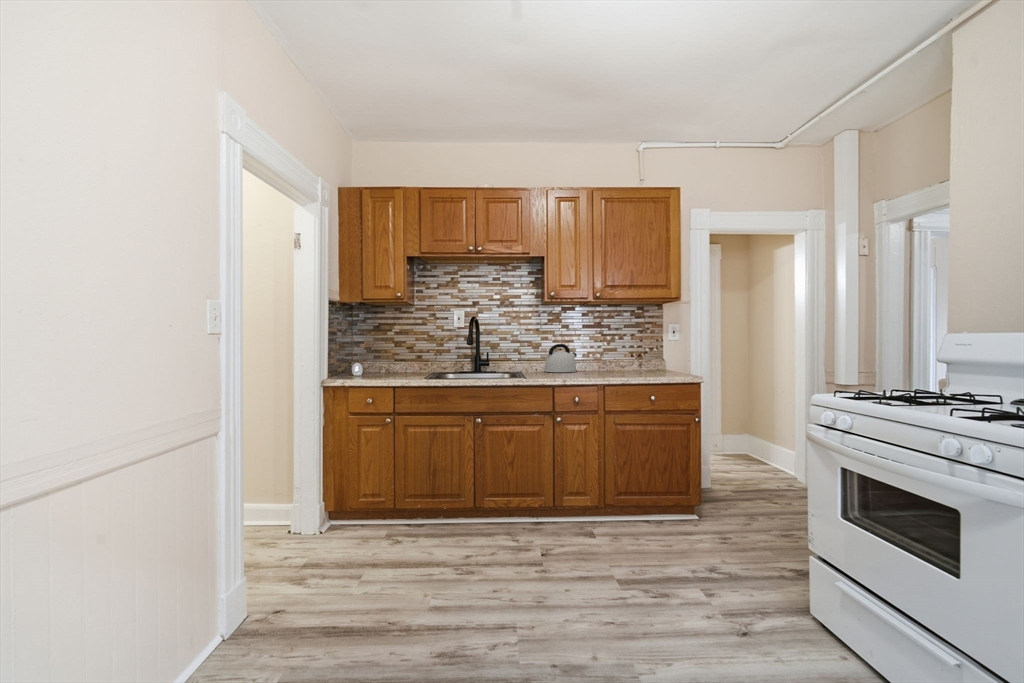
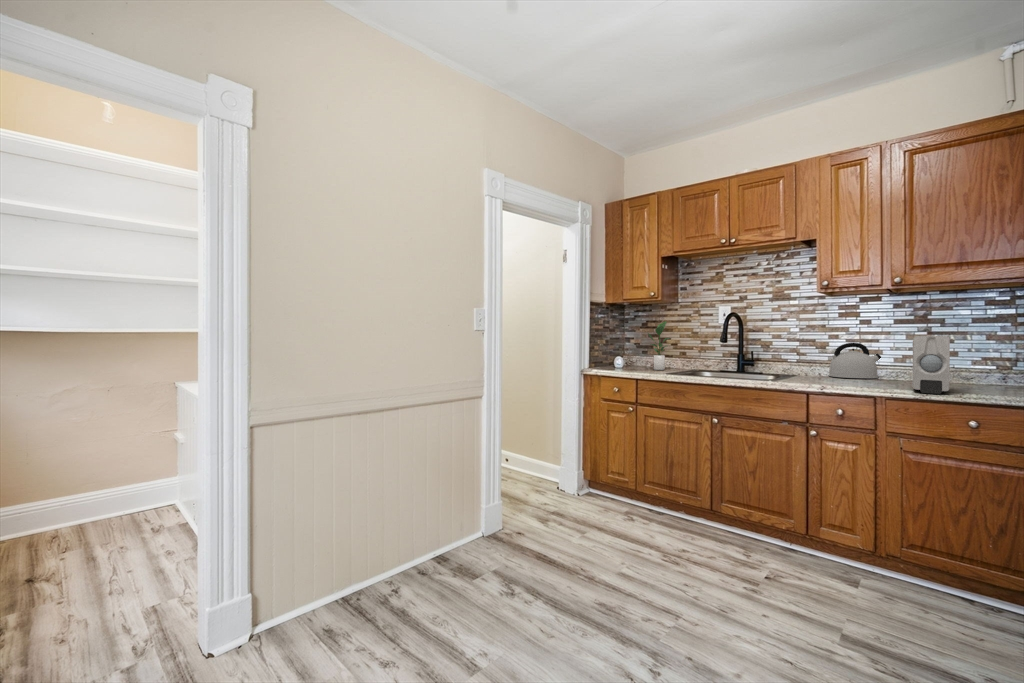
potted plant: none [386,323,413,375] -> present [648,321,670,370]
soap dispenser: none [611,338,637,379] -> present [912,336,950,394]

